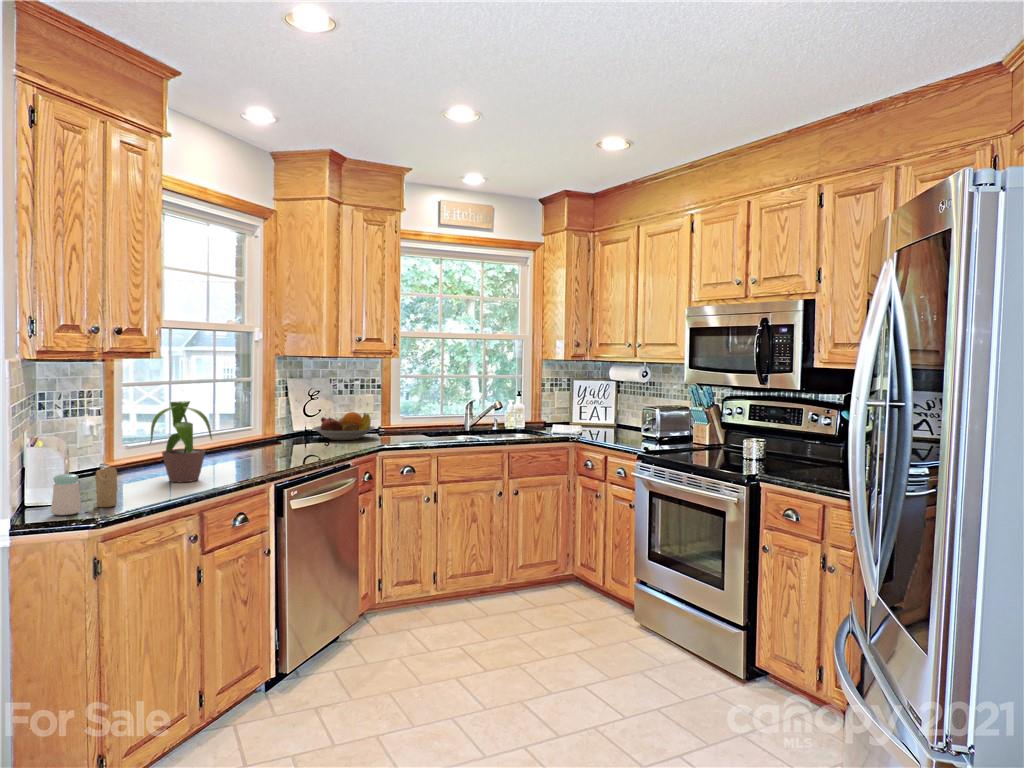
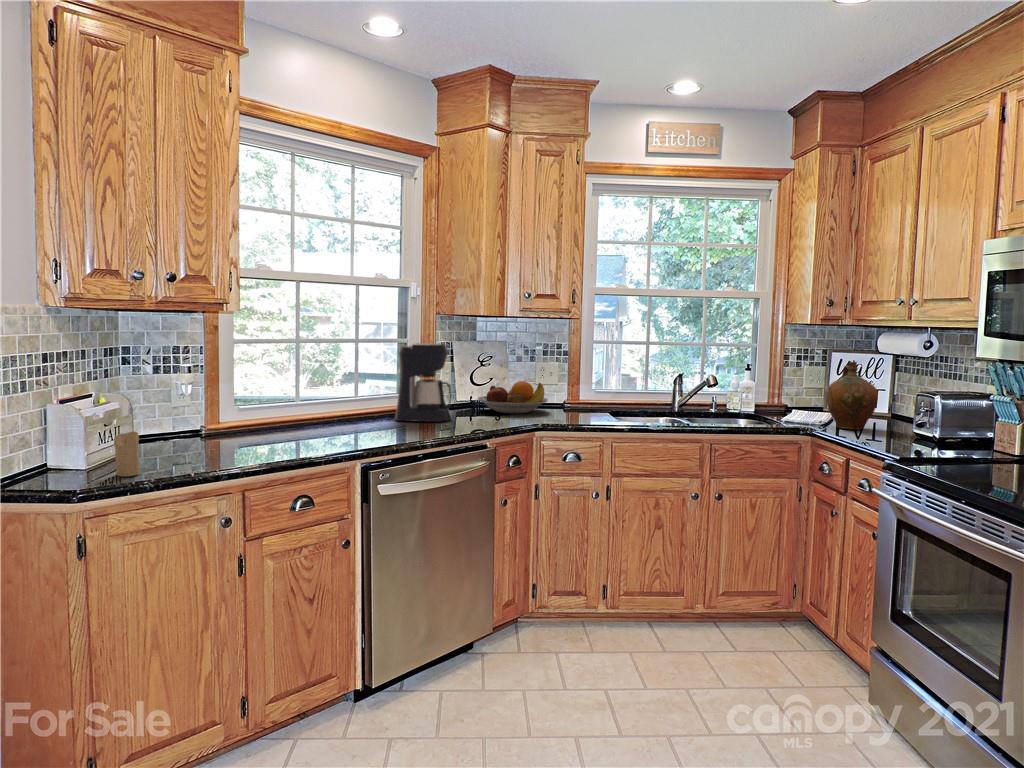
coffee maker: none [253,382,305,452] -> present [395,343,452,422]
ceramic jug: none [582,387,617,436] -> present [826,362,878,430]
potted plant: present [150,401,212,482] -> none [216,360,302,452]
salt shaker: present [51,474,81,515] -> none [59,436,90,482]

